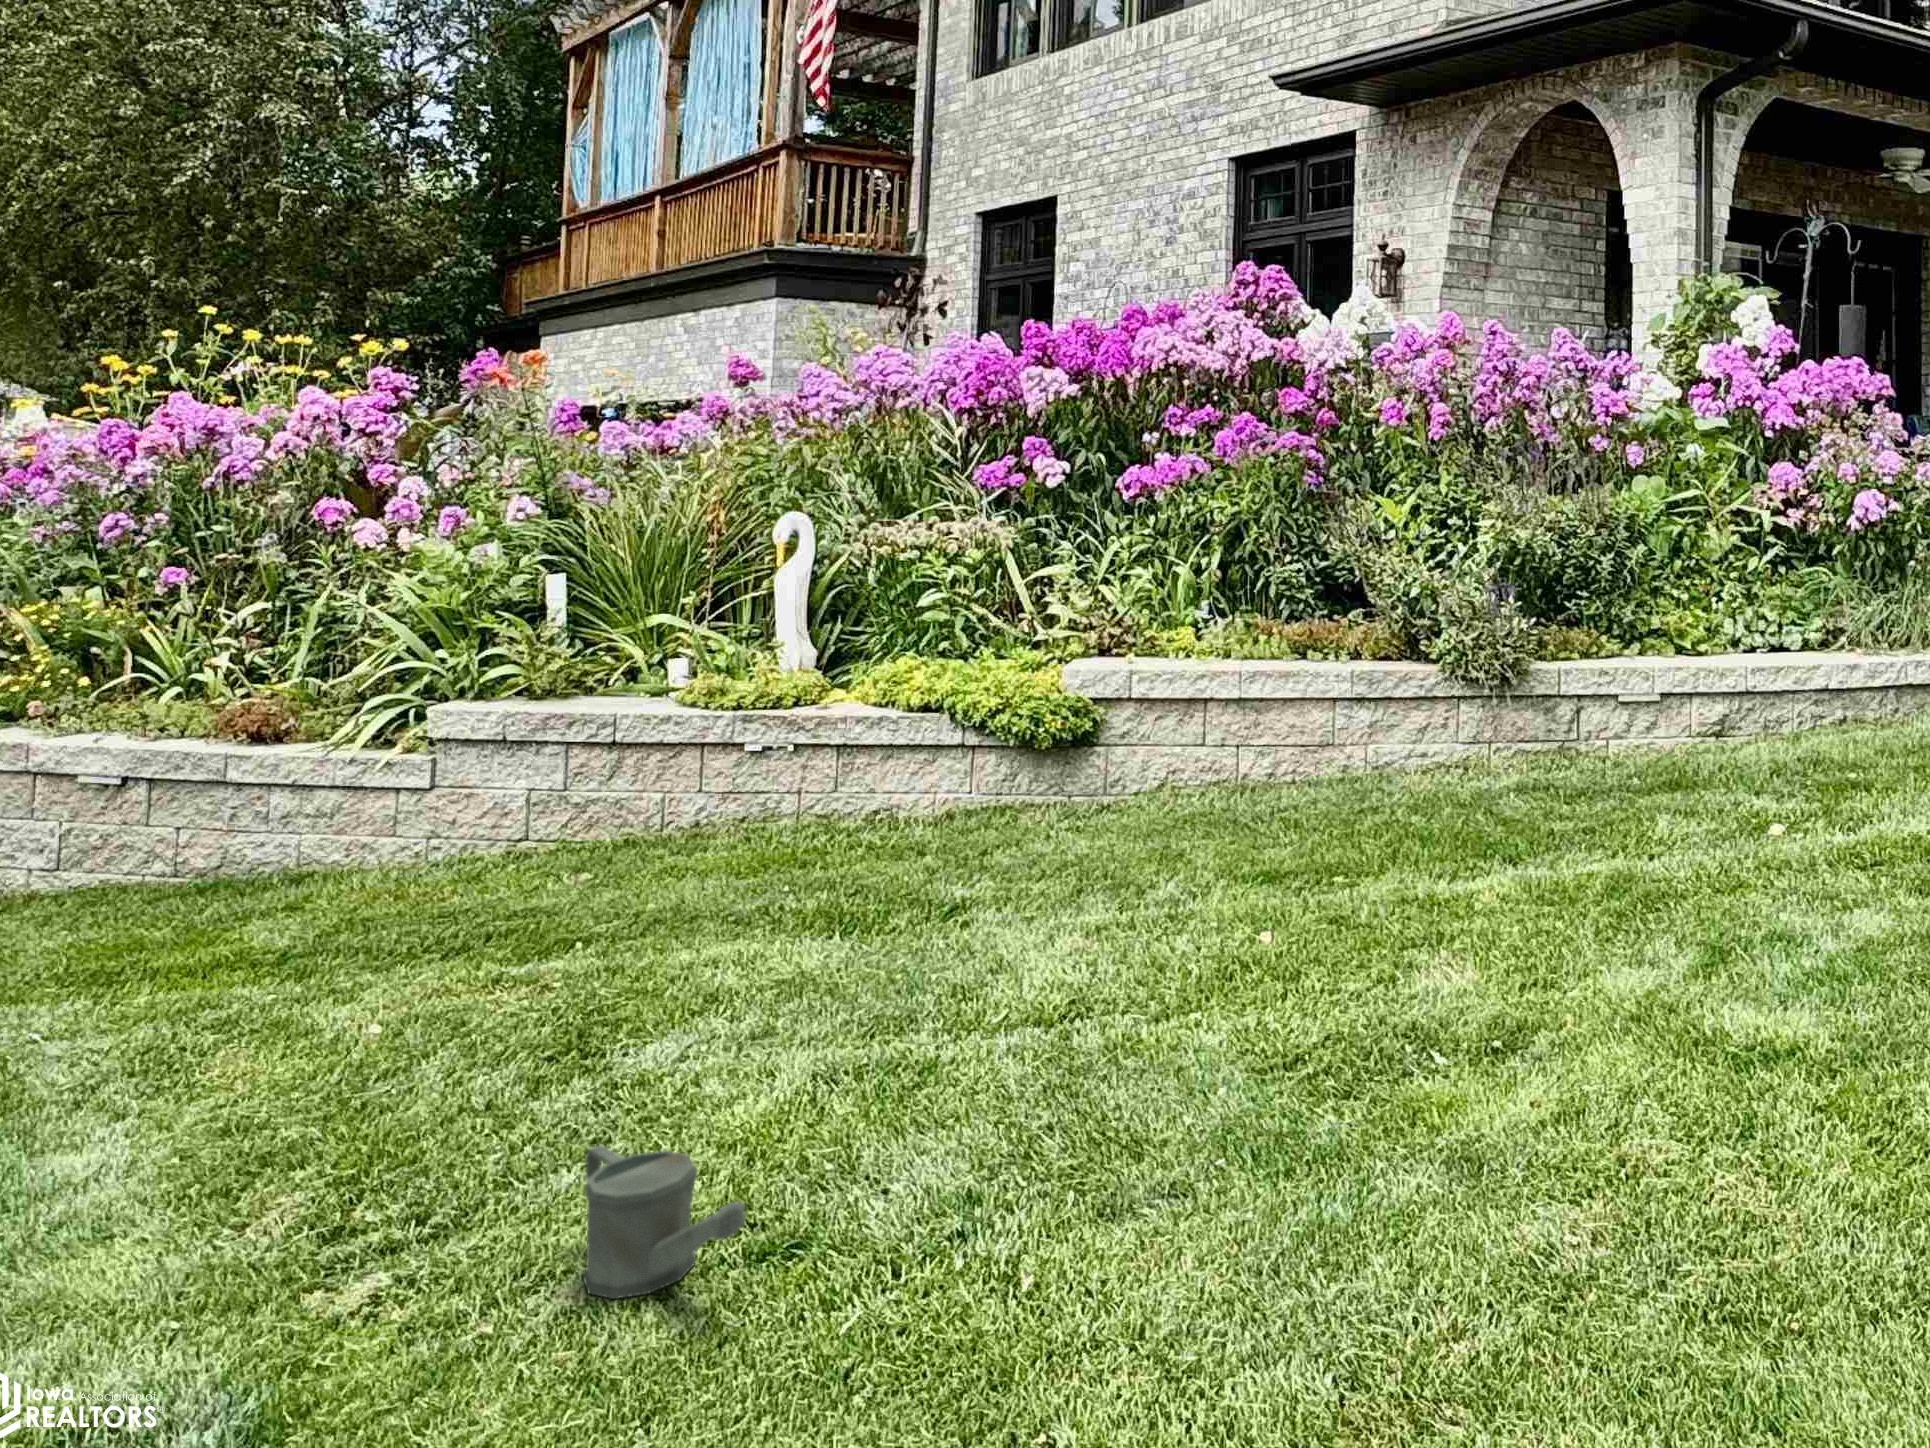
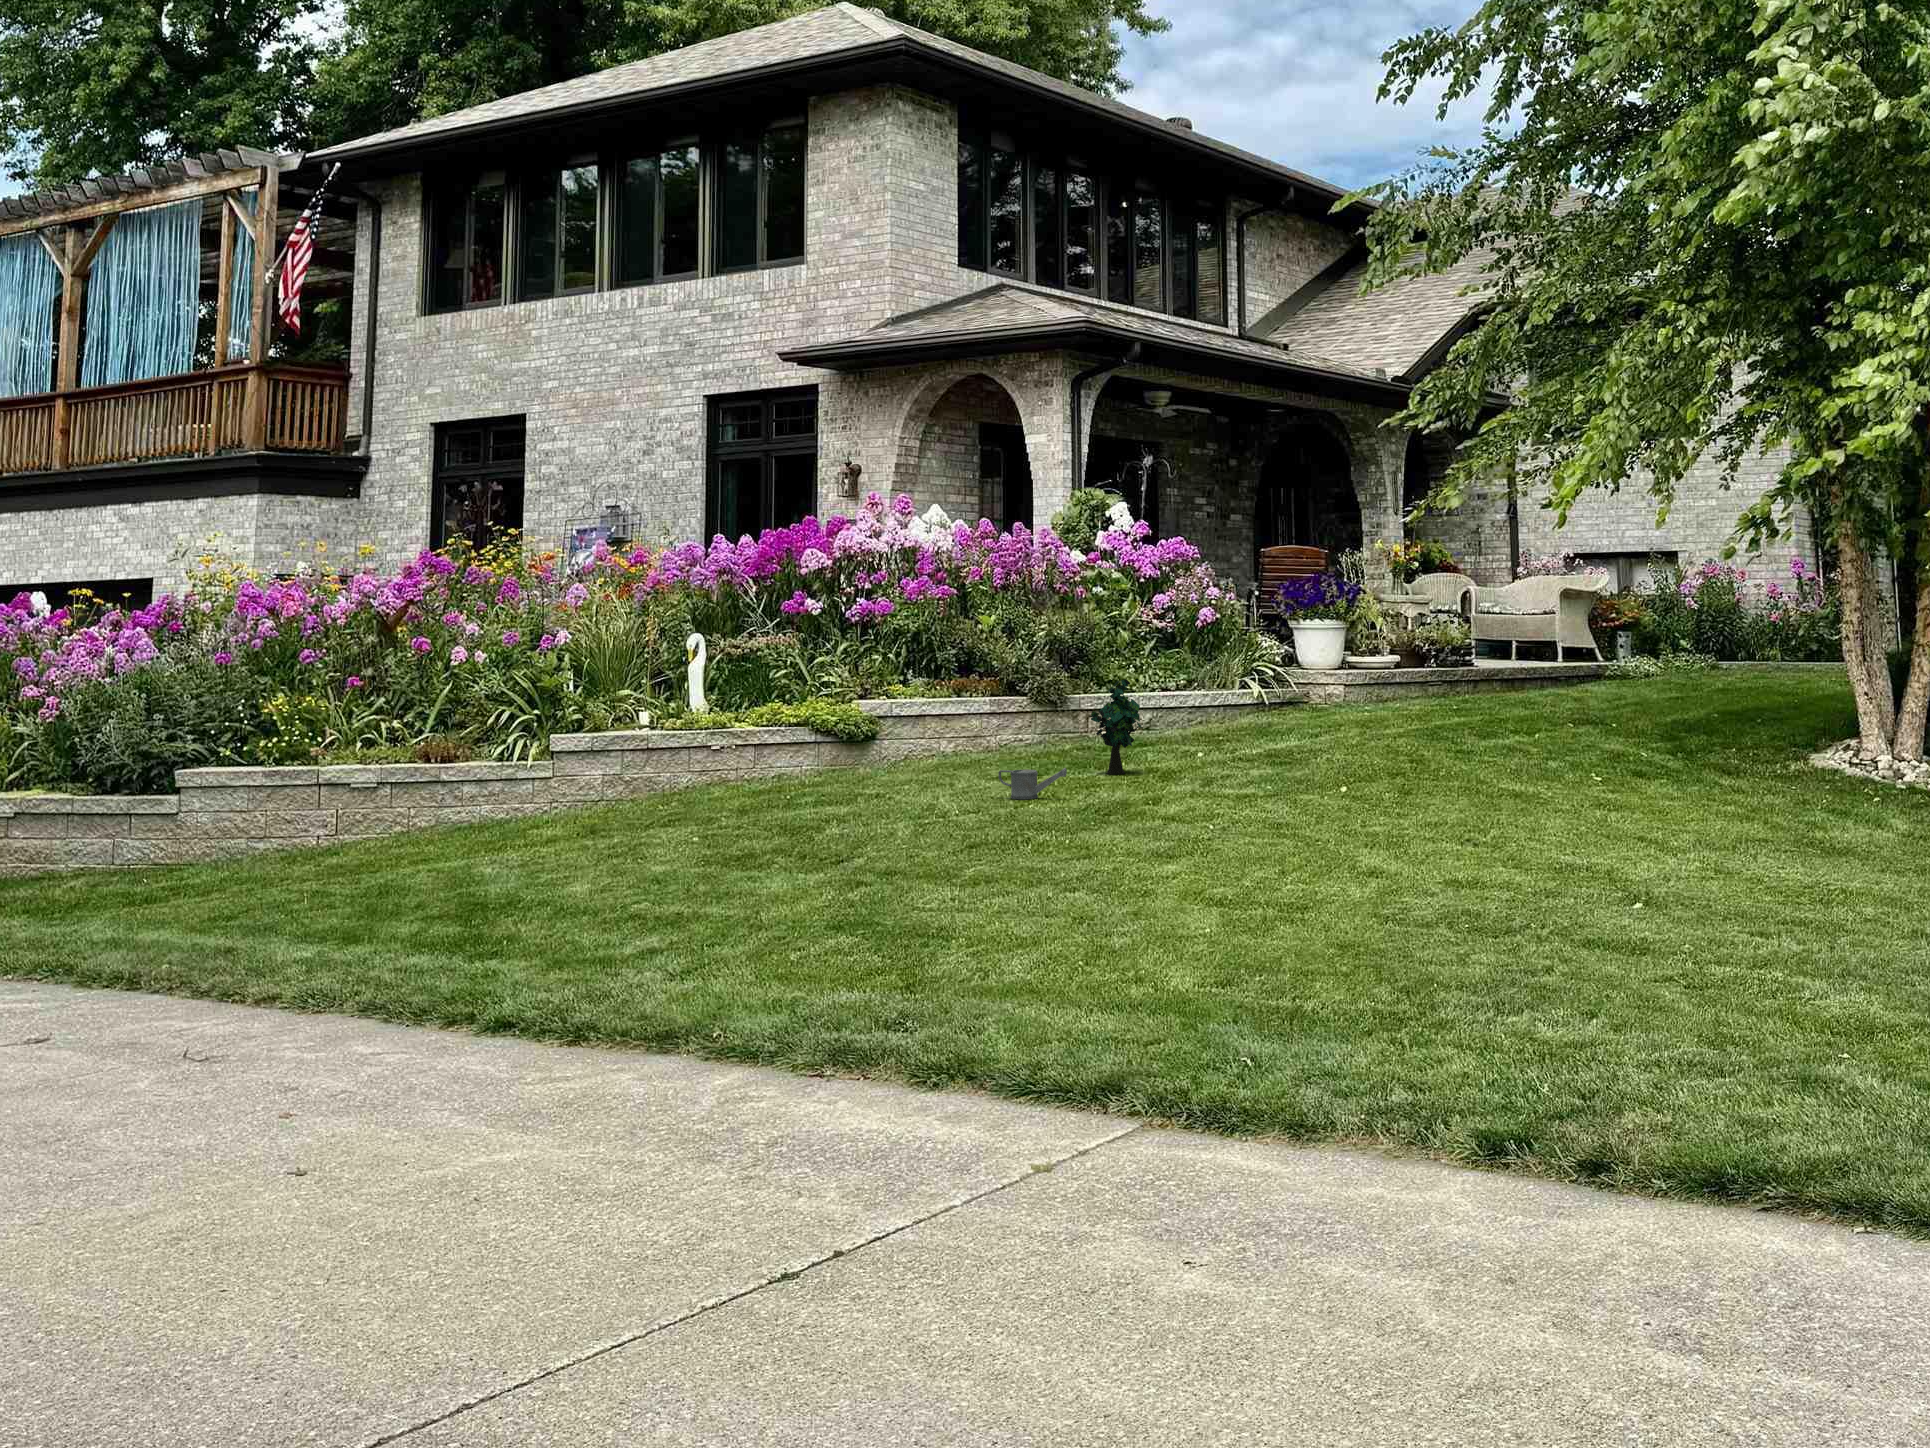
decorative plant: none [1184,759,1354,1055] -> present [1089,679,1142,774]

